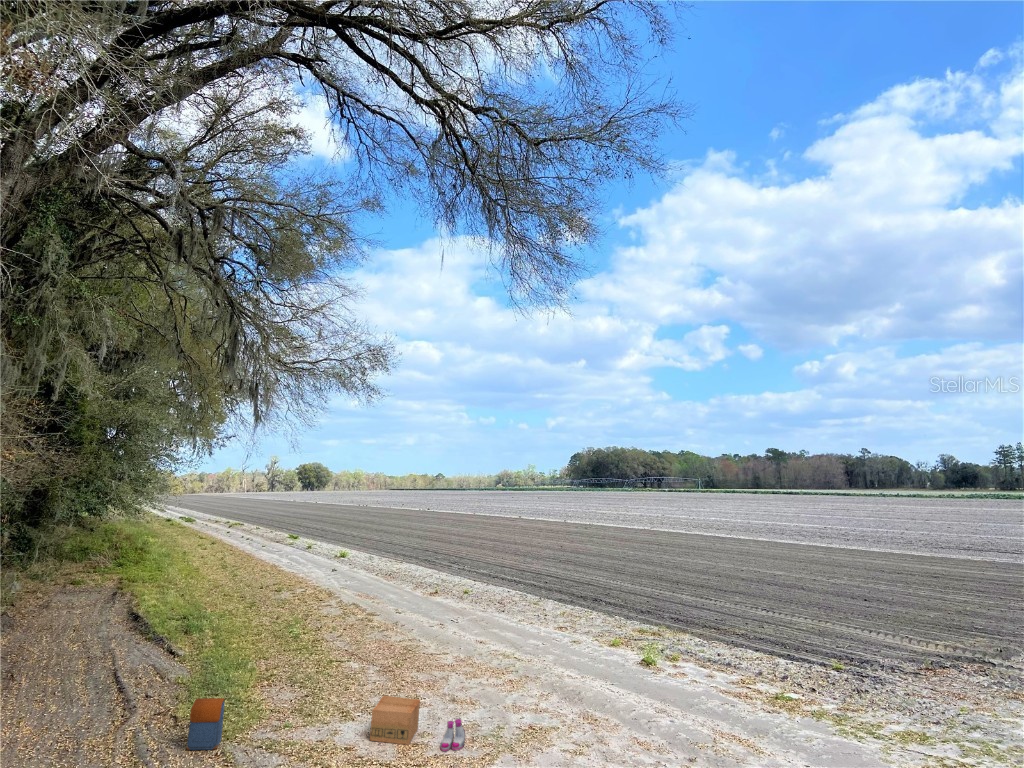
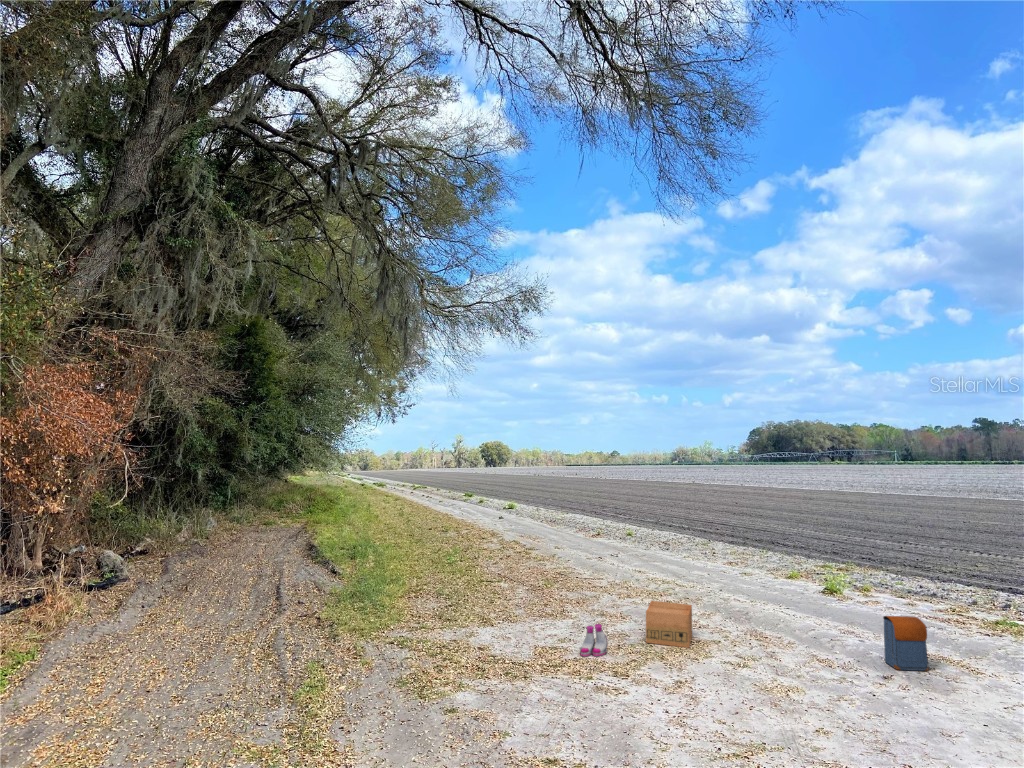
cardboard box: present [370,696,420,745] -> present [646,601,692,648]
backpack: present [186,698,225,750] -> present [883,616,929,671]

